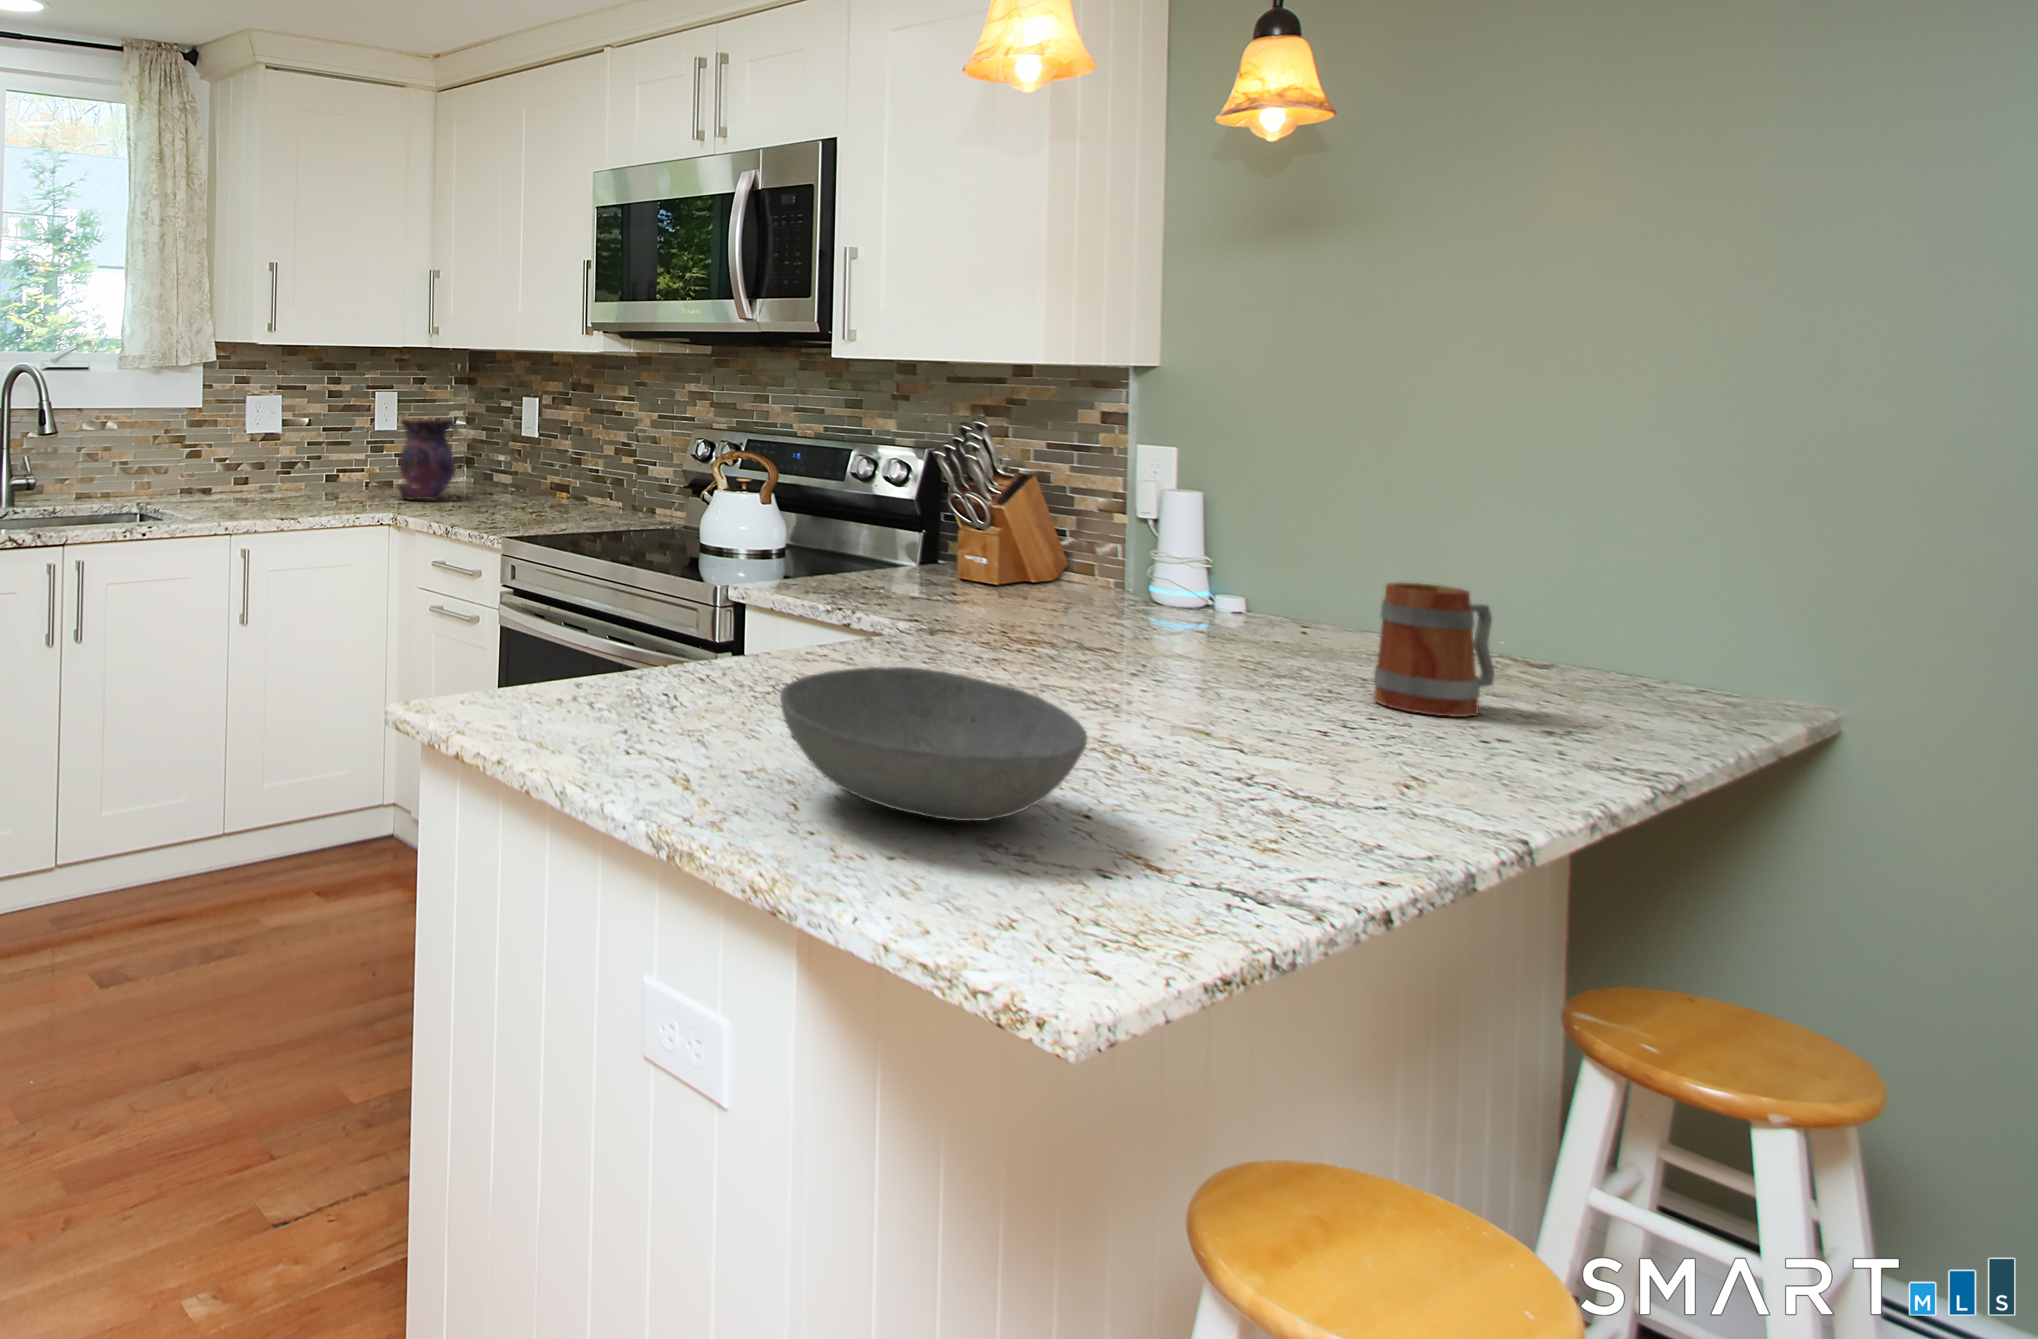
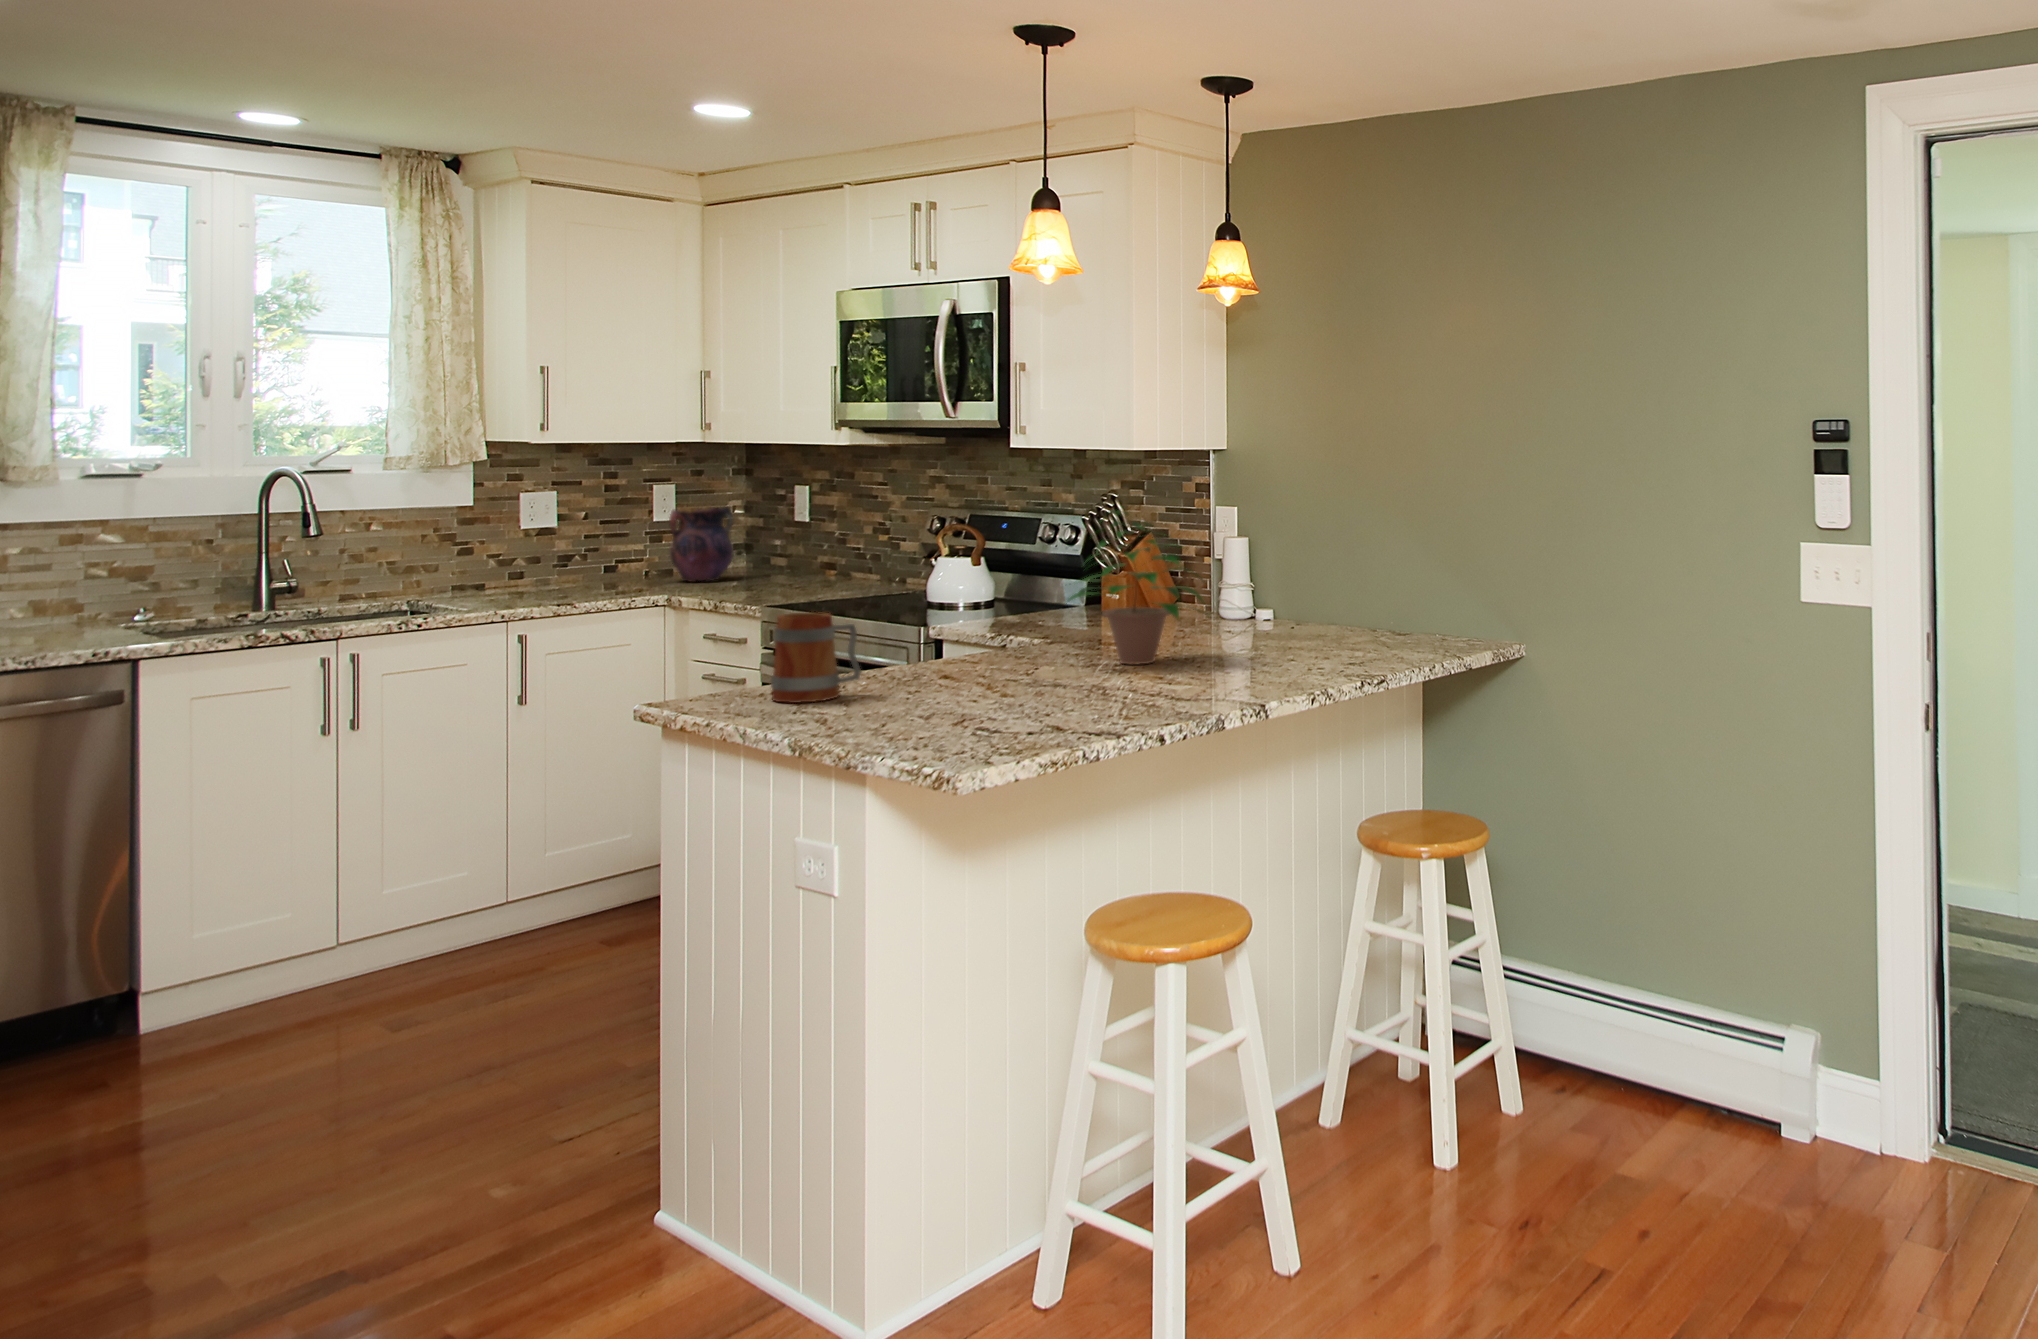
potted plant: none [998,445,1260,702] -> present [1066,510,1206,665]
mug: present [1373,583,1495,717] -> present [771,612,860,703]
bowl: present [780,667,1087,821] -> none [866,643,1034,716]

